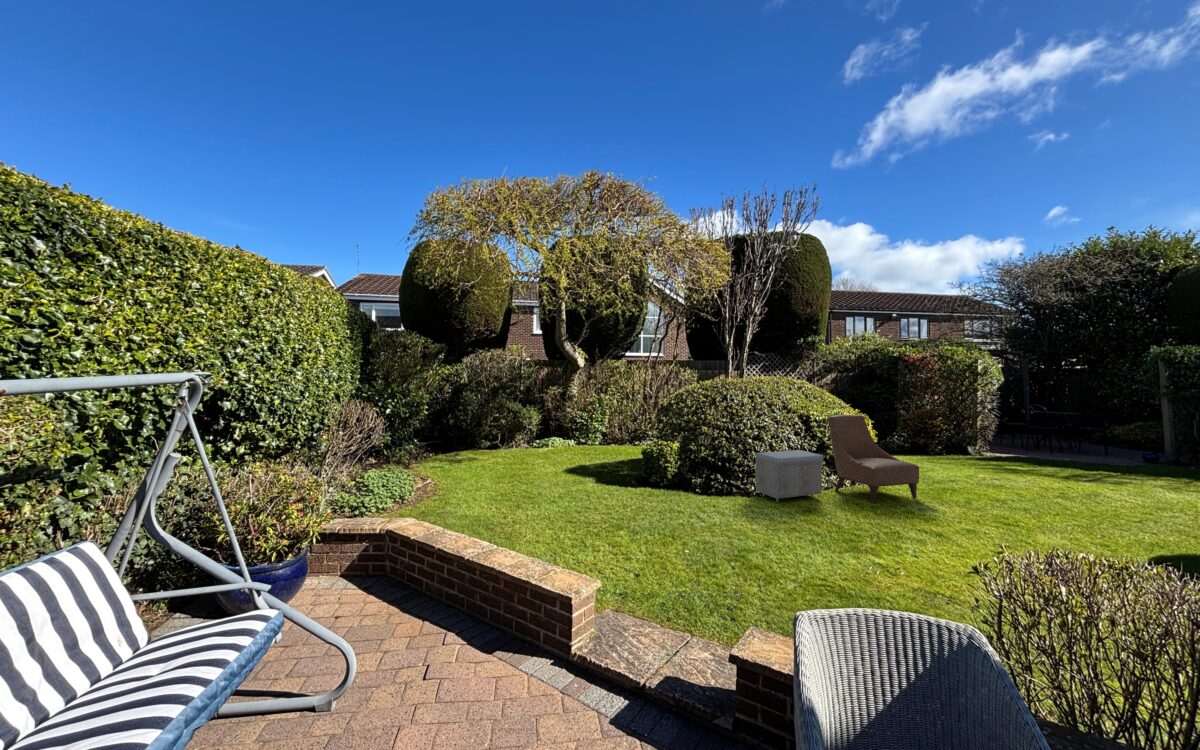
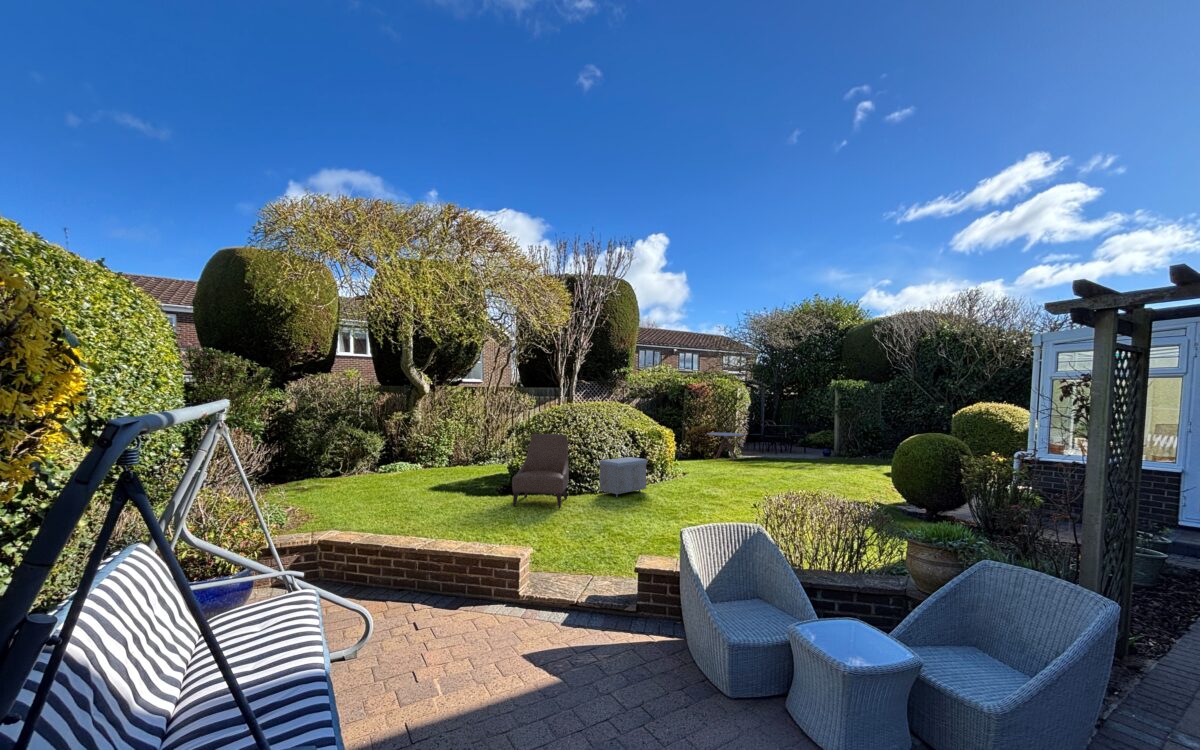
chair: present [829,415,919,503] -> present [512,434,569,508]
round table: none [928,419,992,460] -> present [707,432,745,461]

